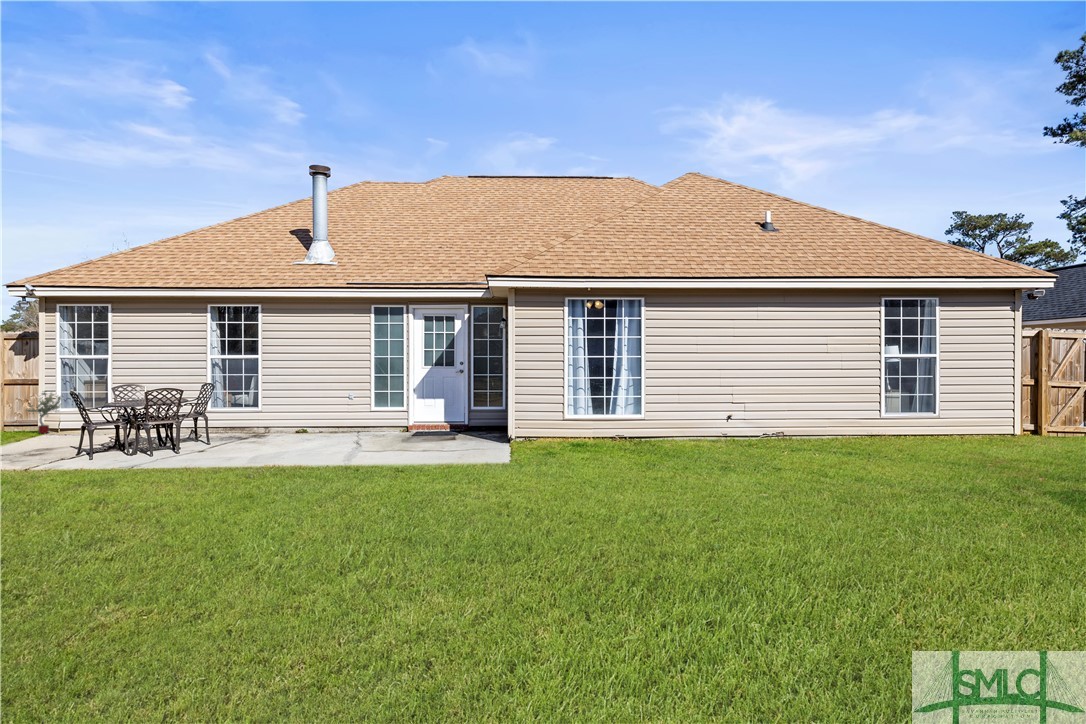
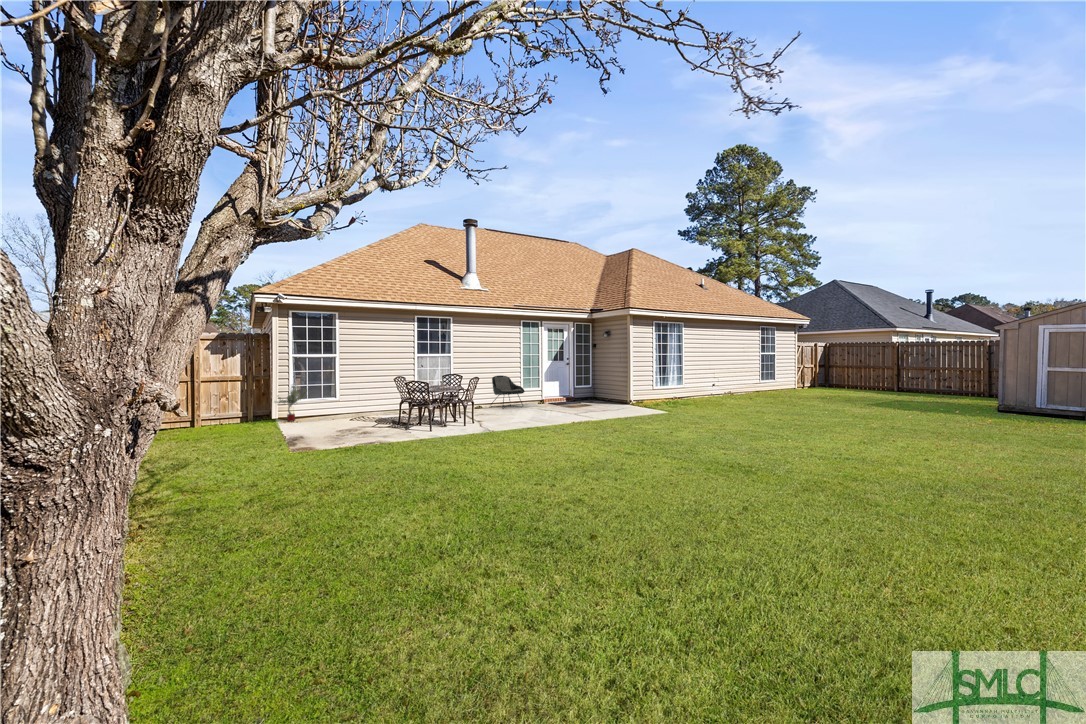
lounge chair: none [298,386,346,436] -> present [491,375,524,409]

